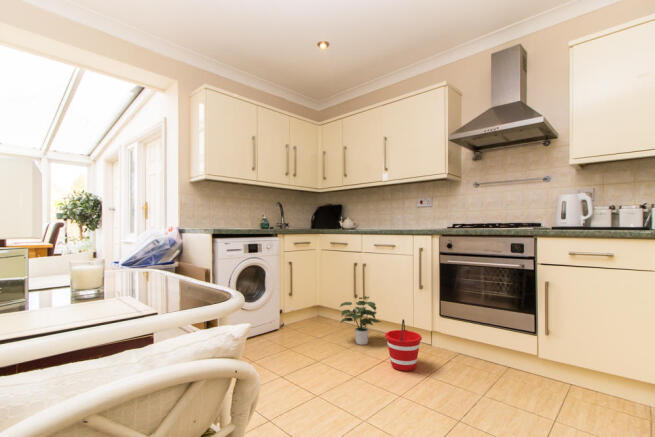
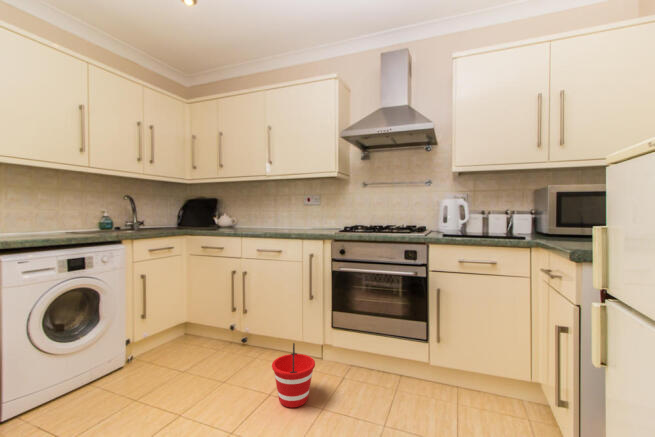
potted plant: present [340,297,380,345] -> none [212,312,266,374]

